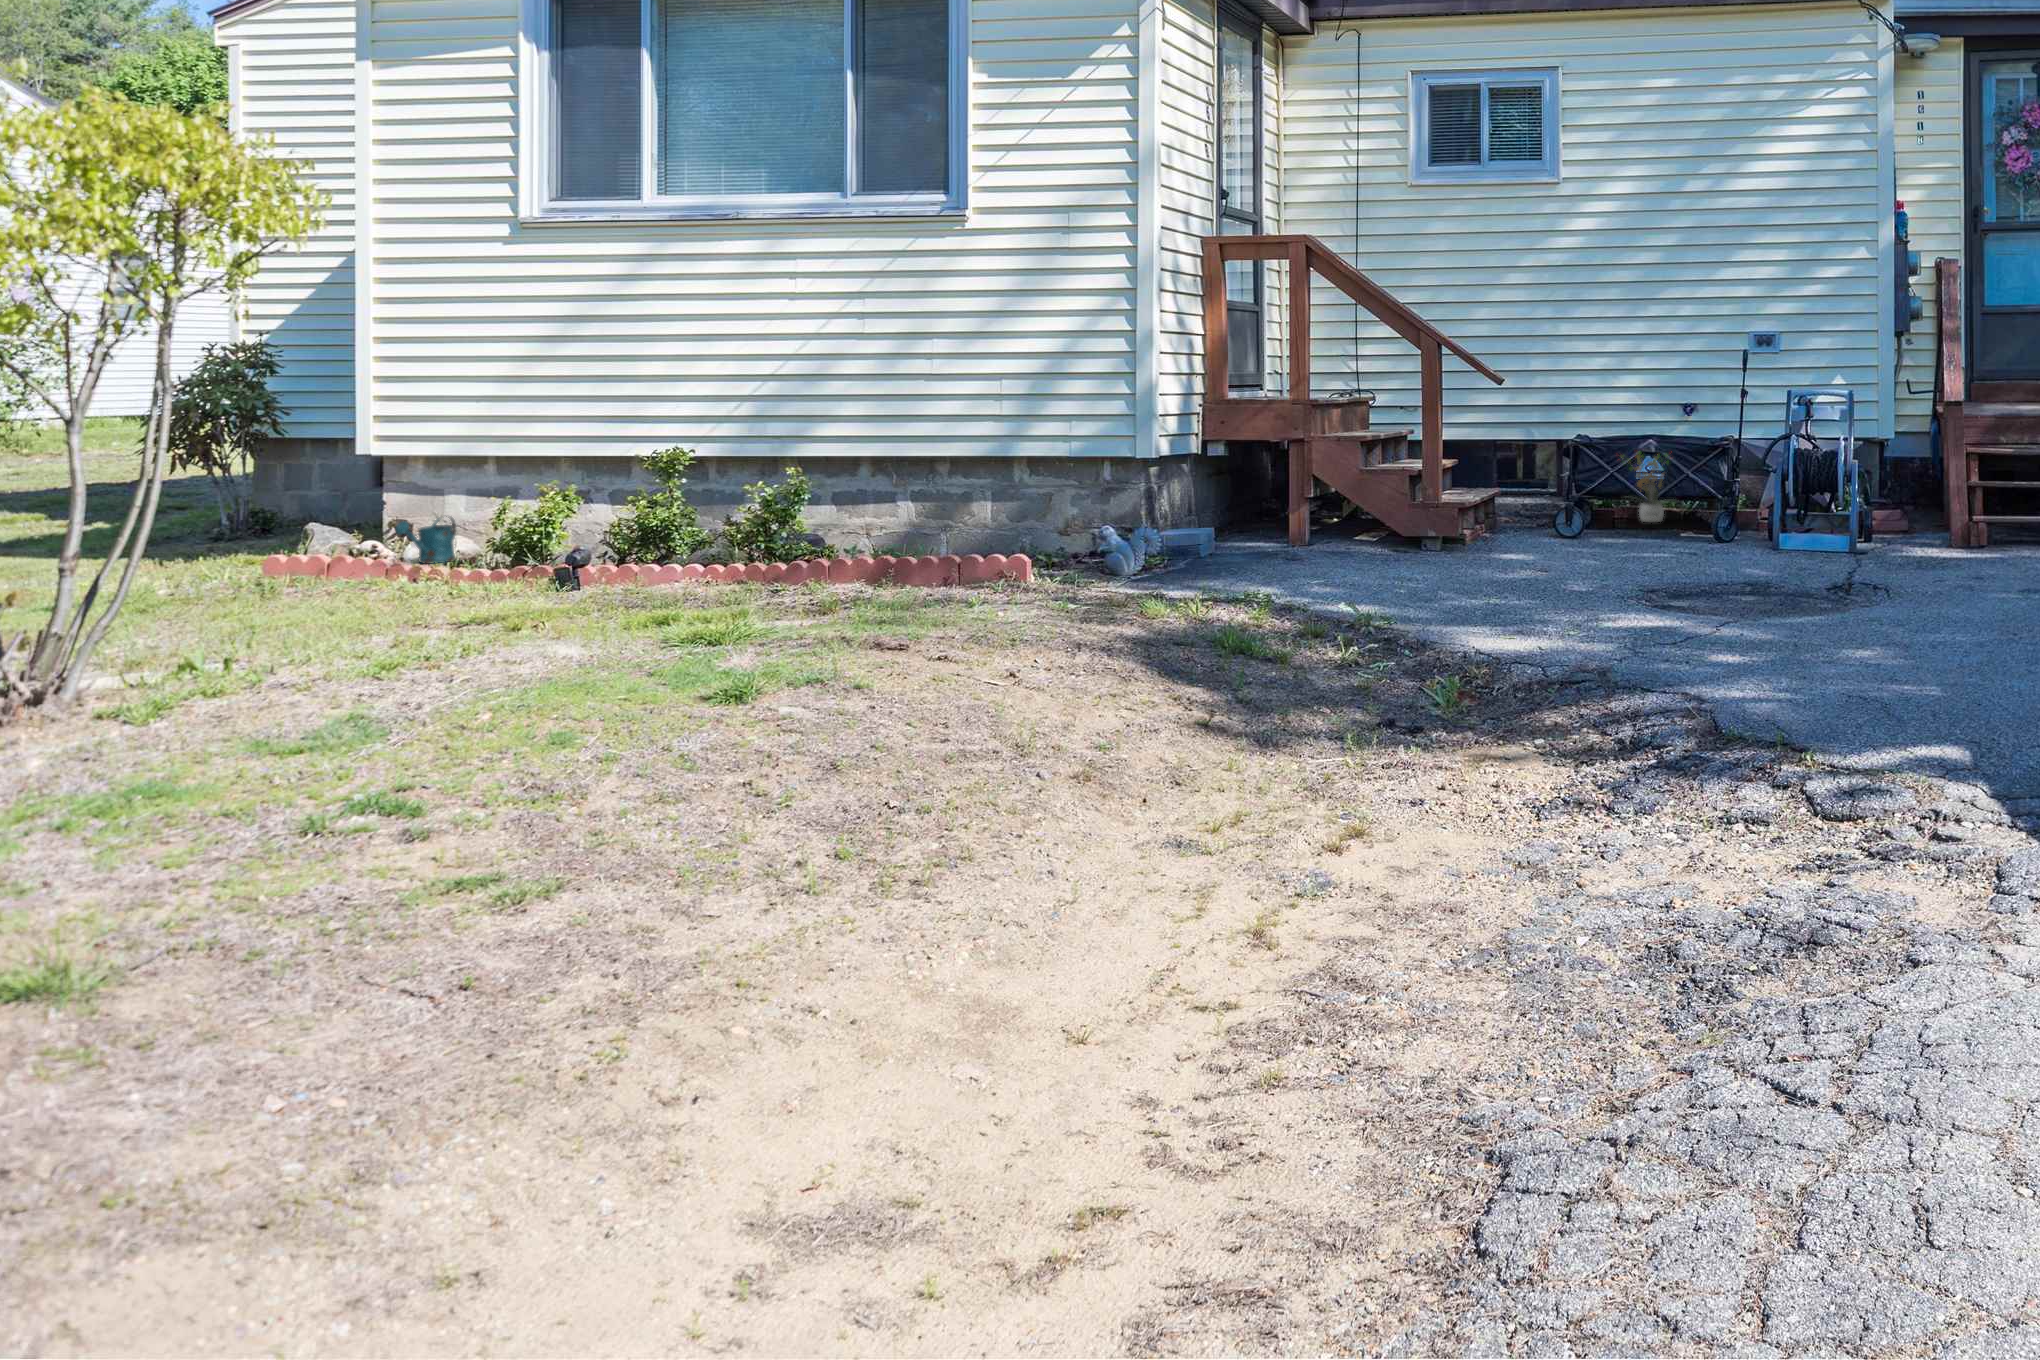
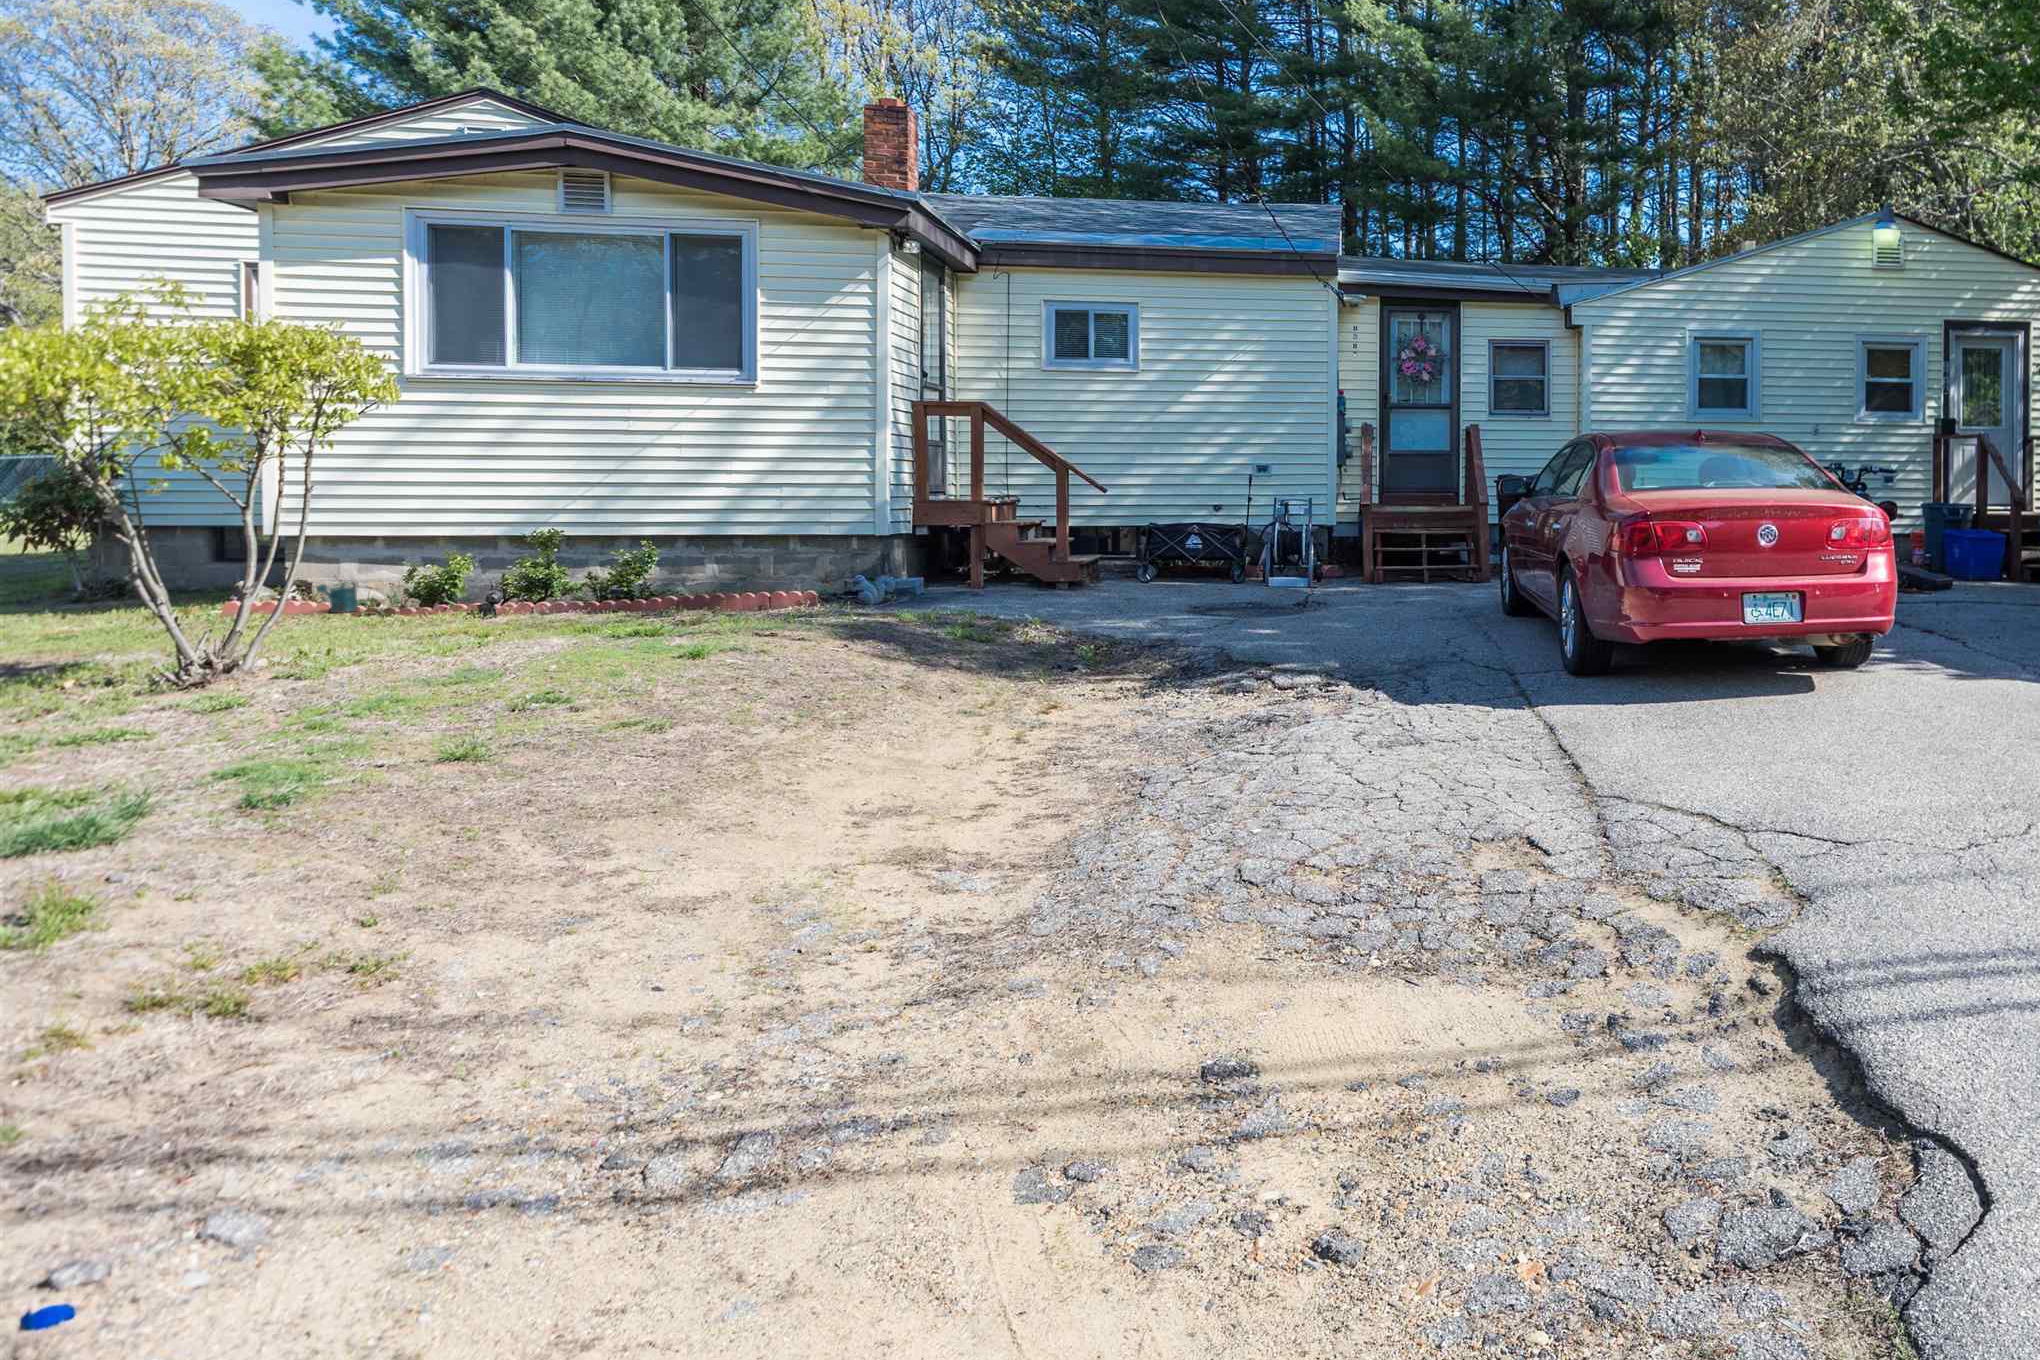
potted plant: present [1621,452,1667,522] -> none [1171,535,1210,577]

